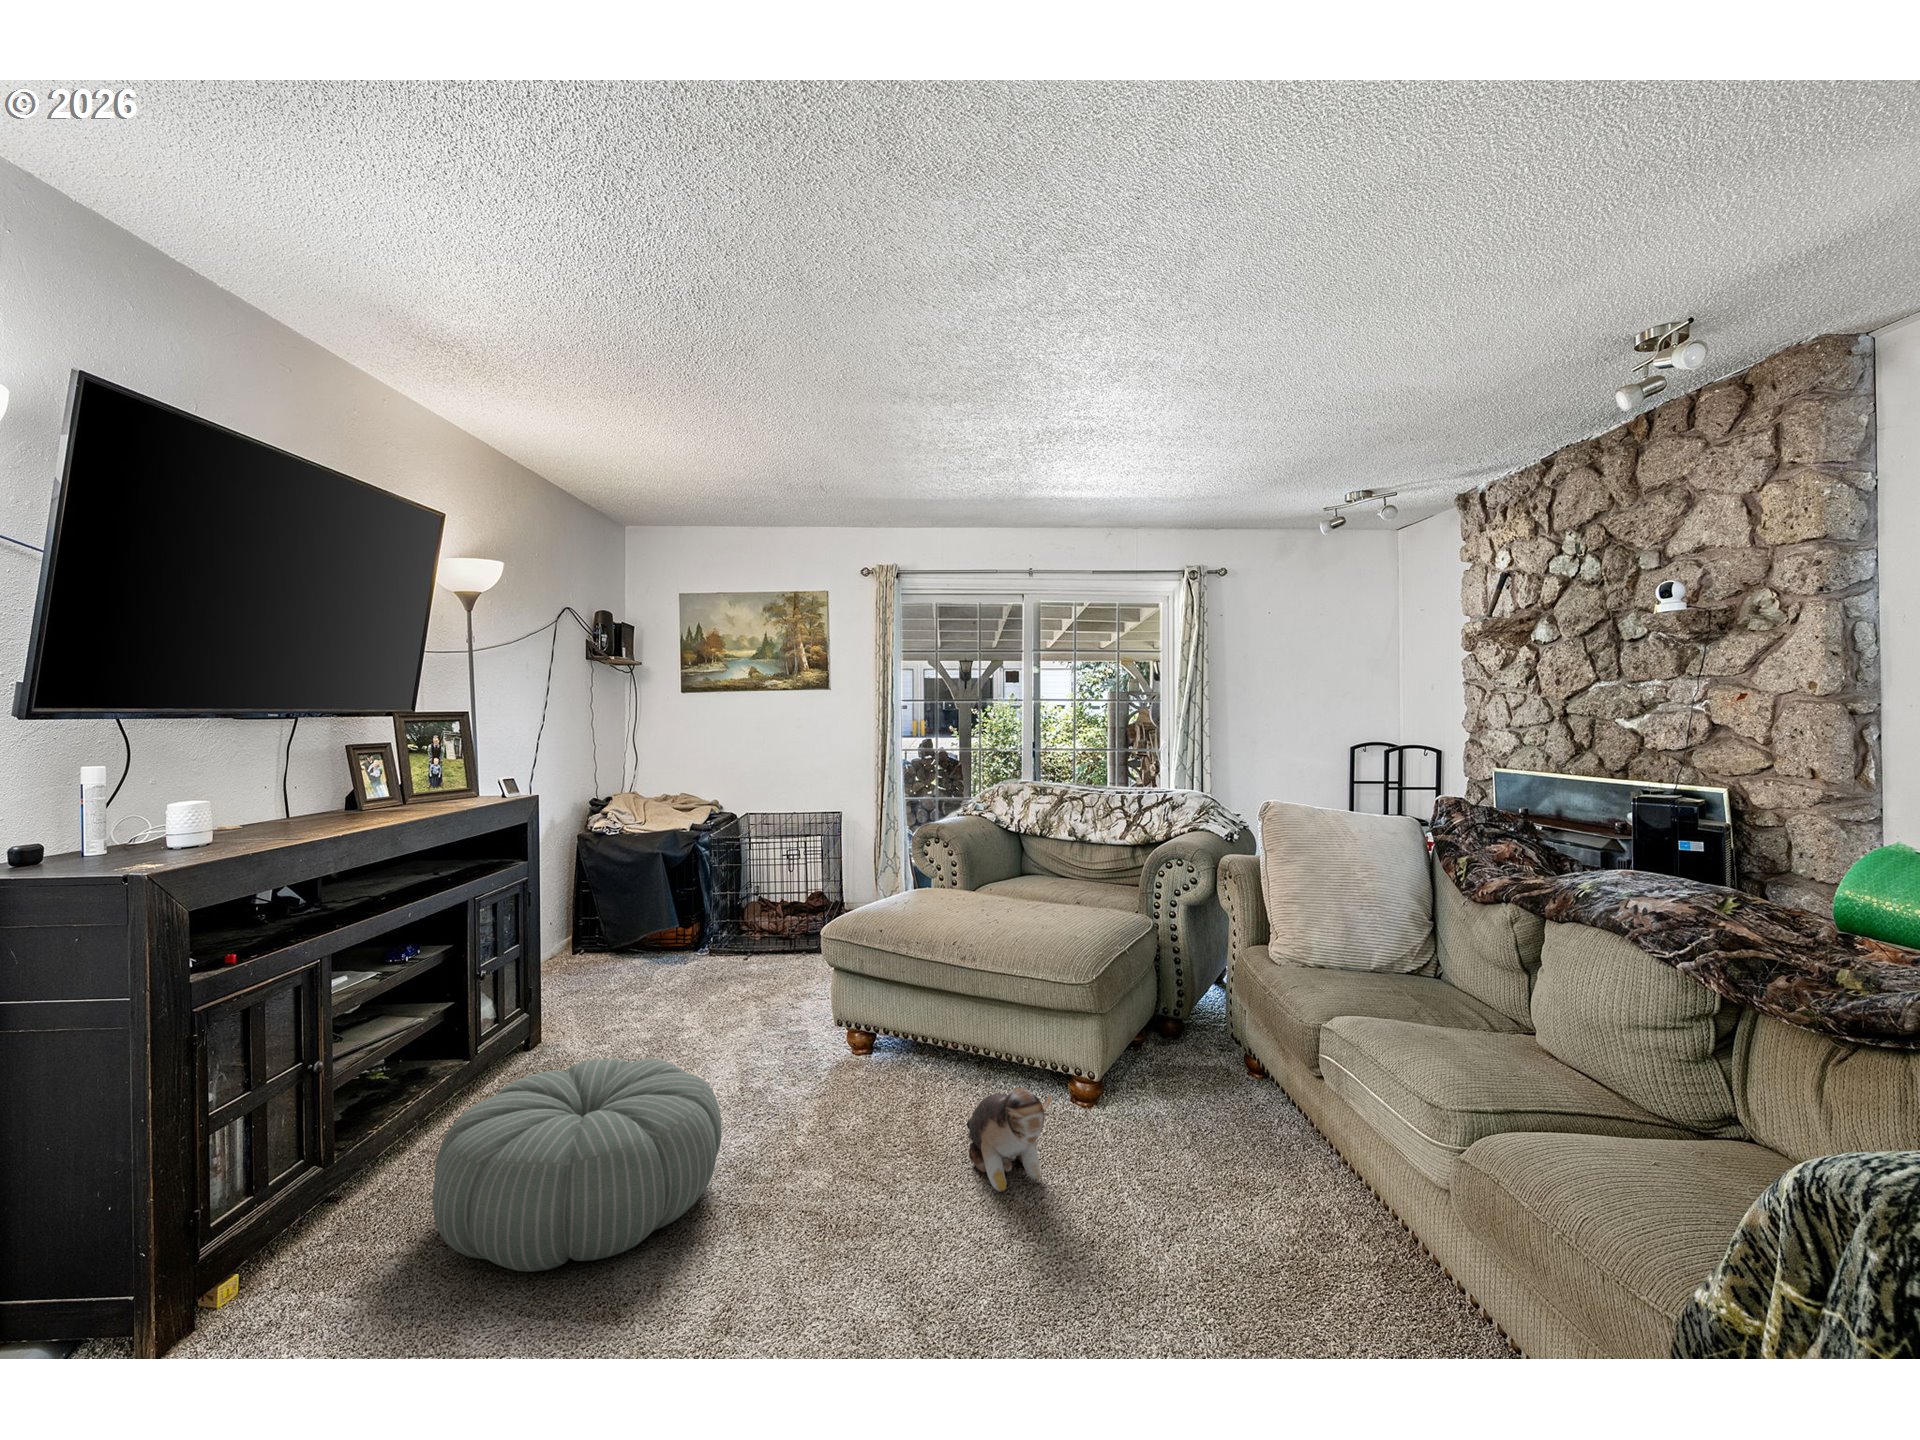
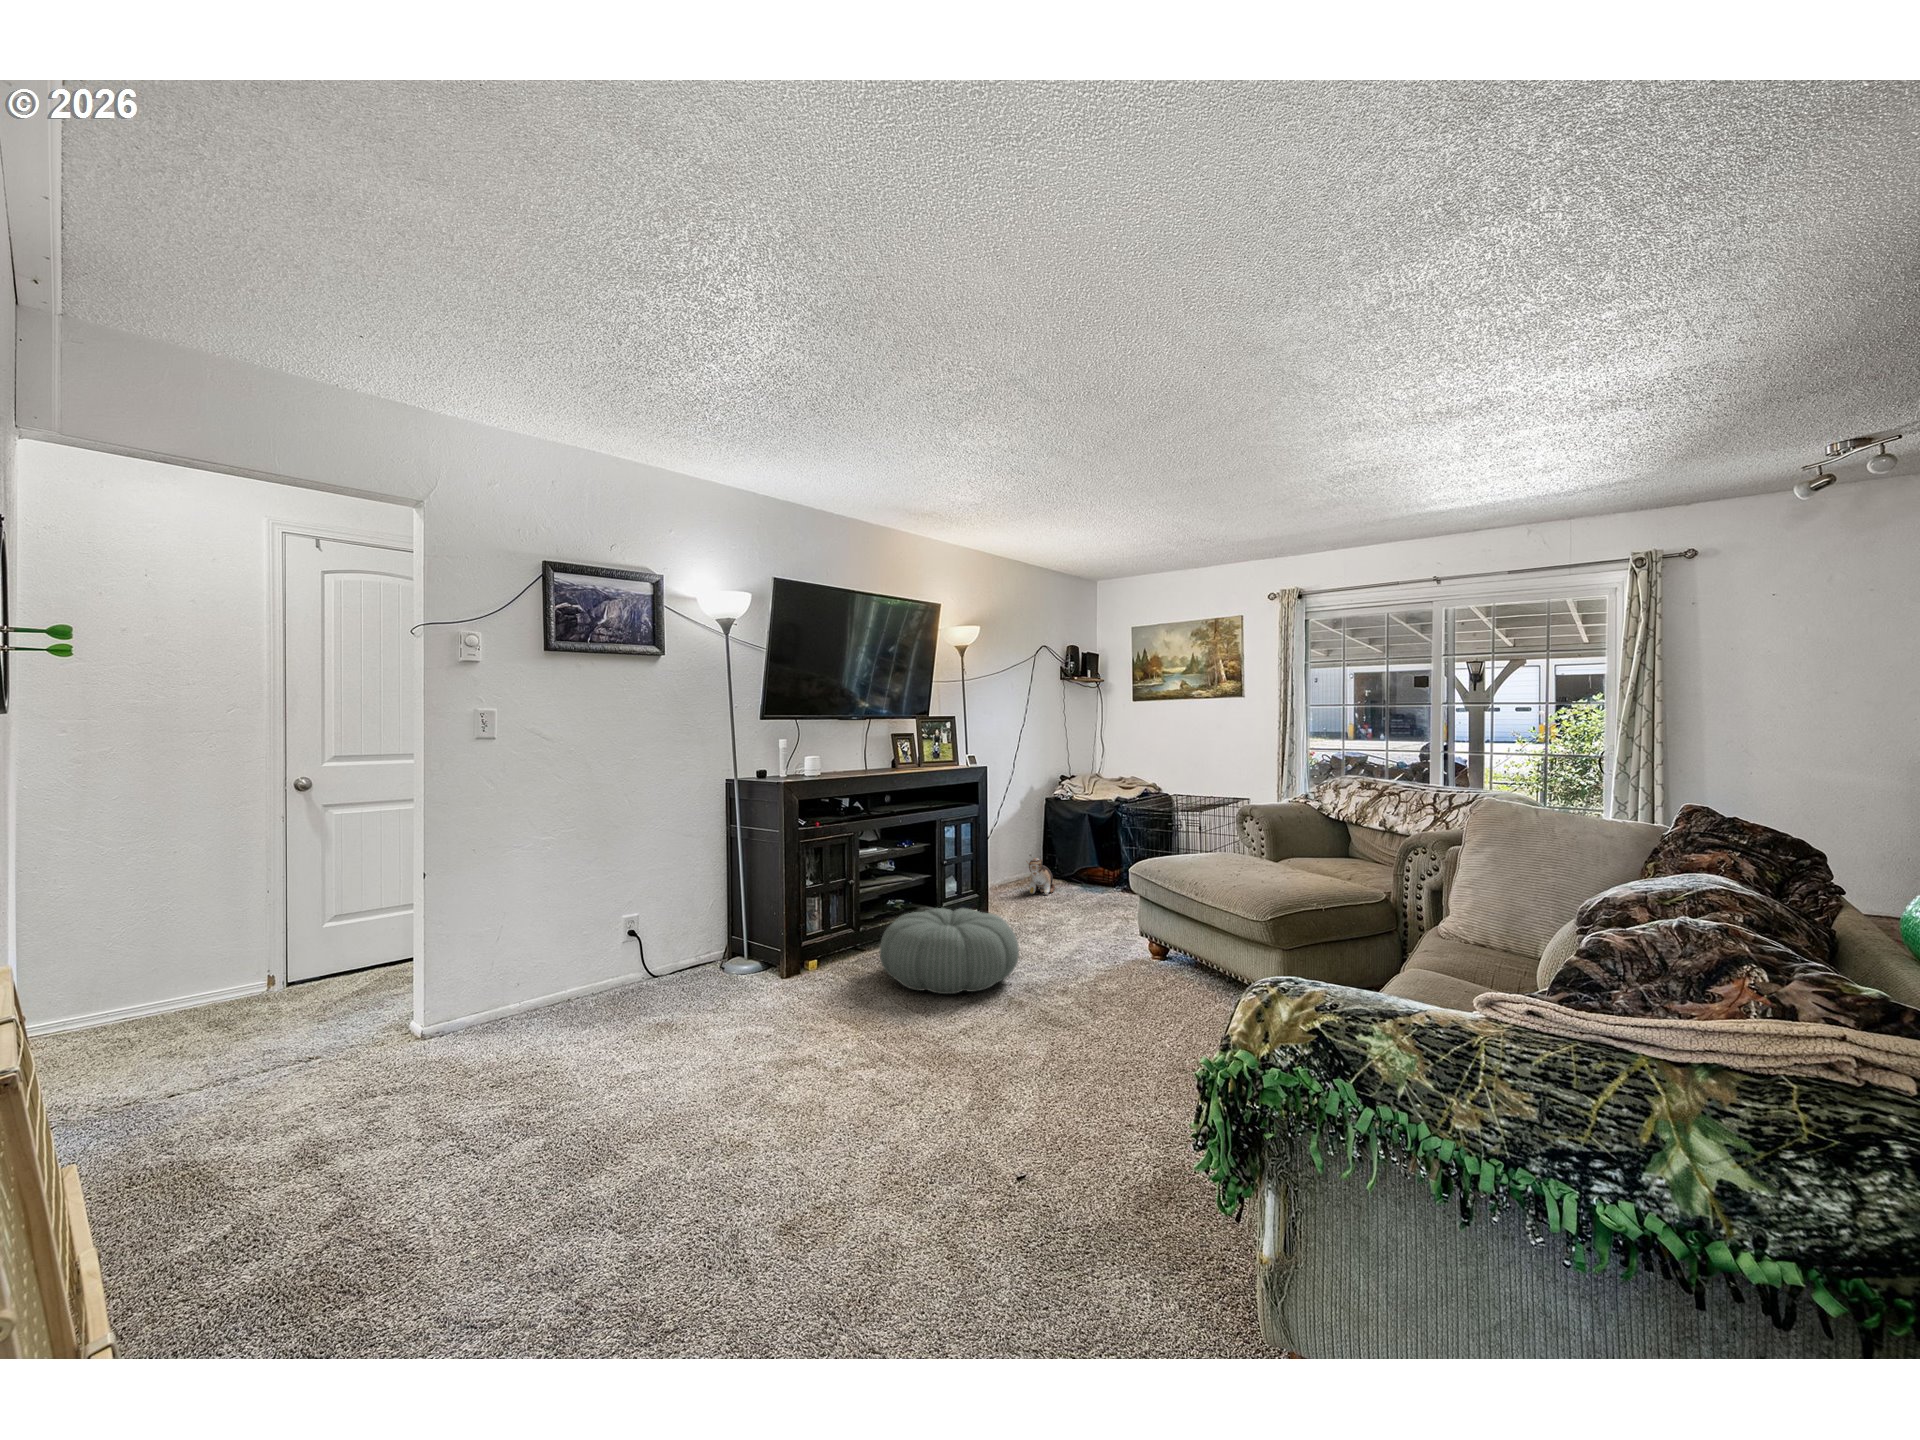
plush toy: present [967,1088,1051,1192] -> present [1026,858,1055,894]

